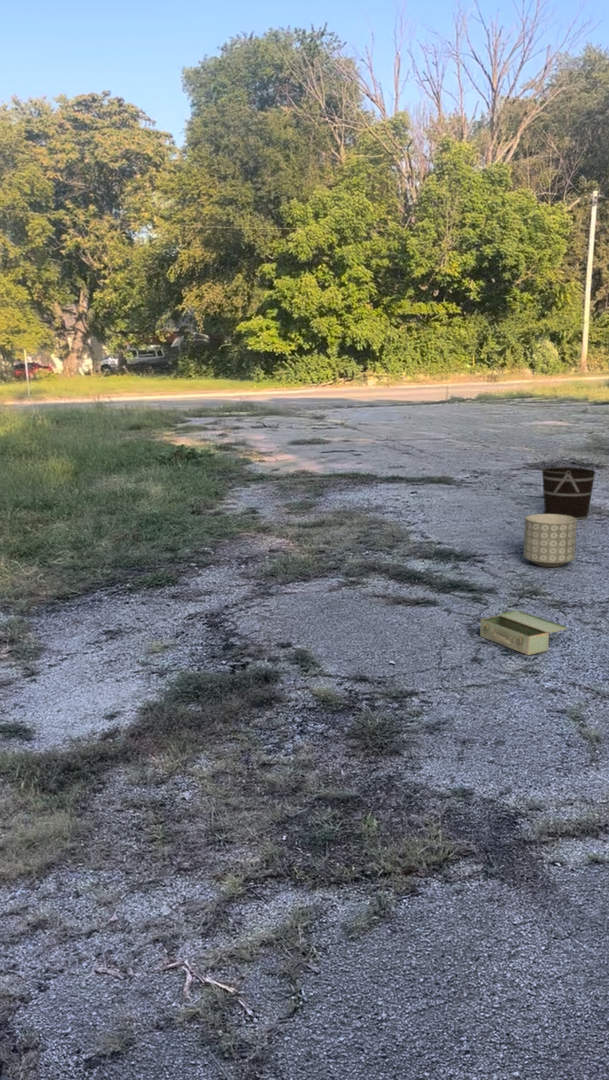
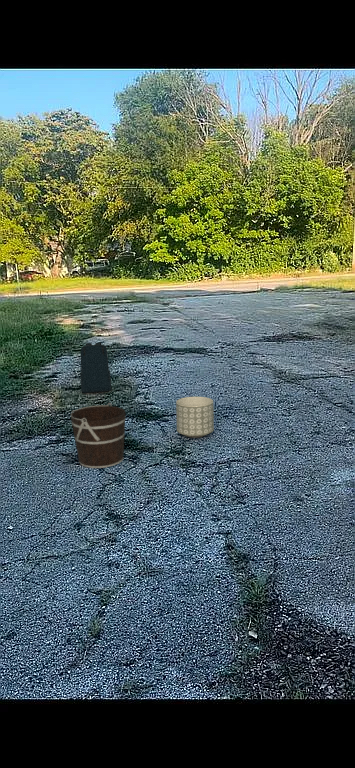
backpack: none [327,449,372,522] -> present [80,342,111,393]
bucket: present [541,466,595,519] -> present [71,403,126,468]
toolbox: present [480,611,567,655] -> none [71,493,128,541]

